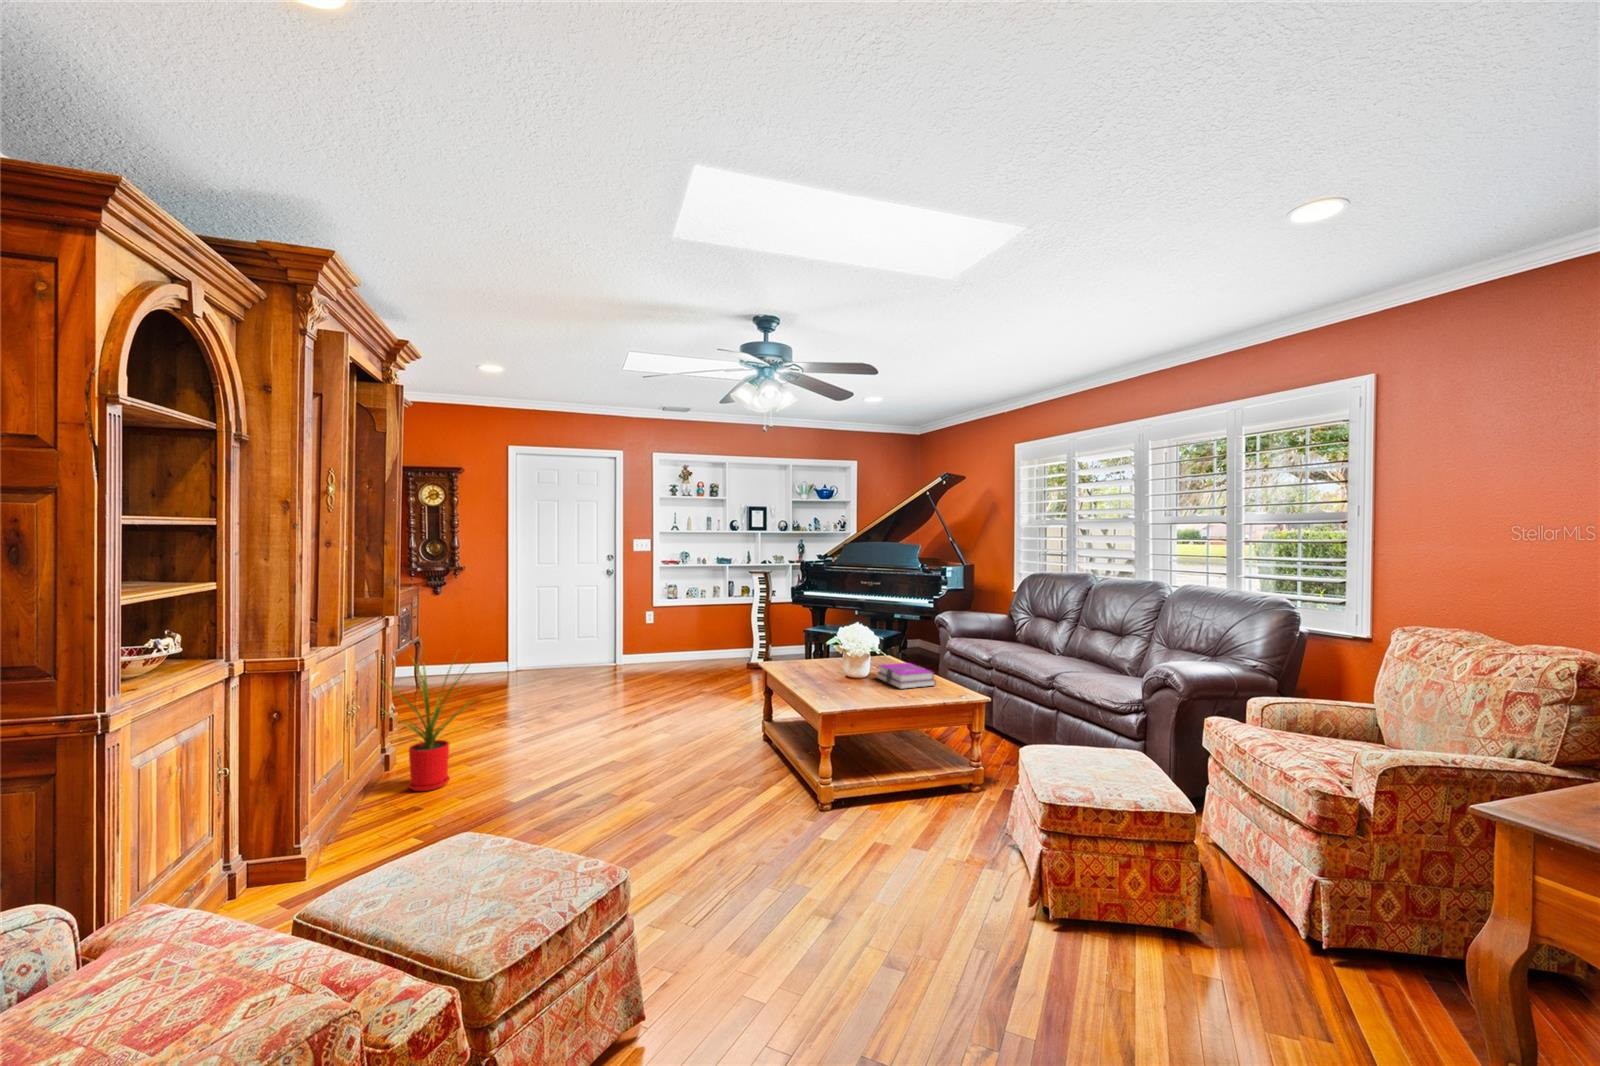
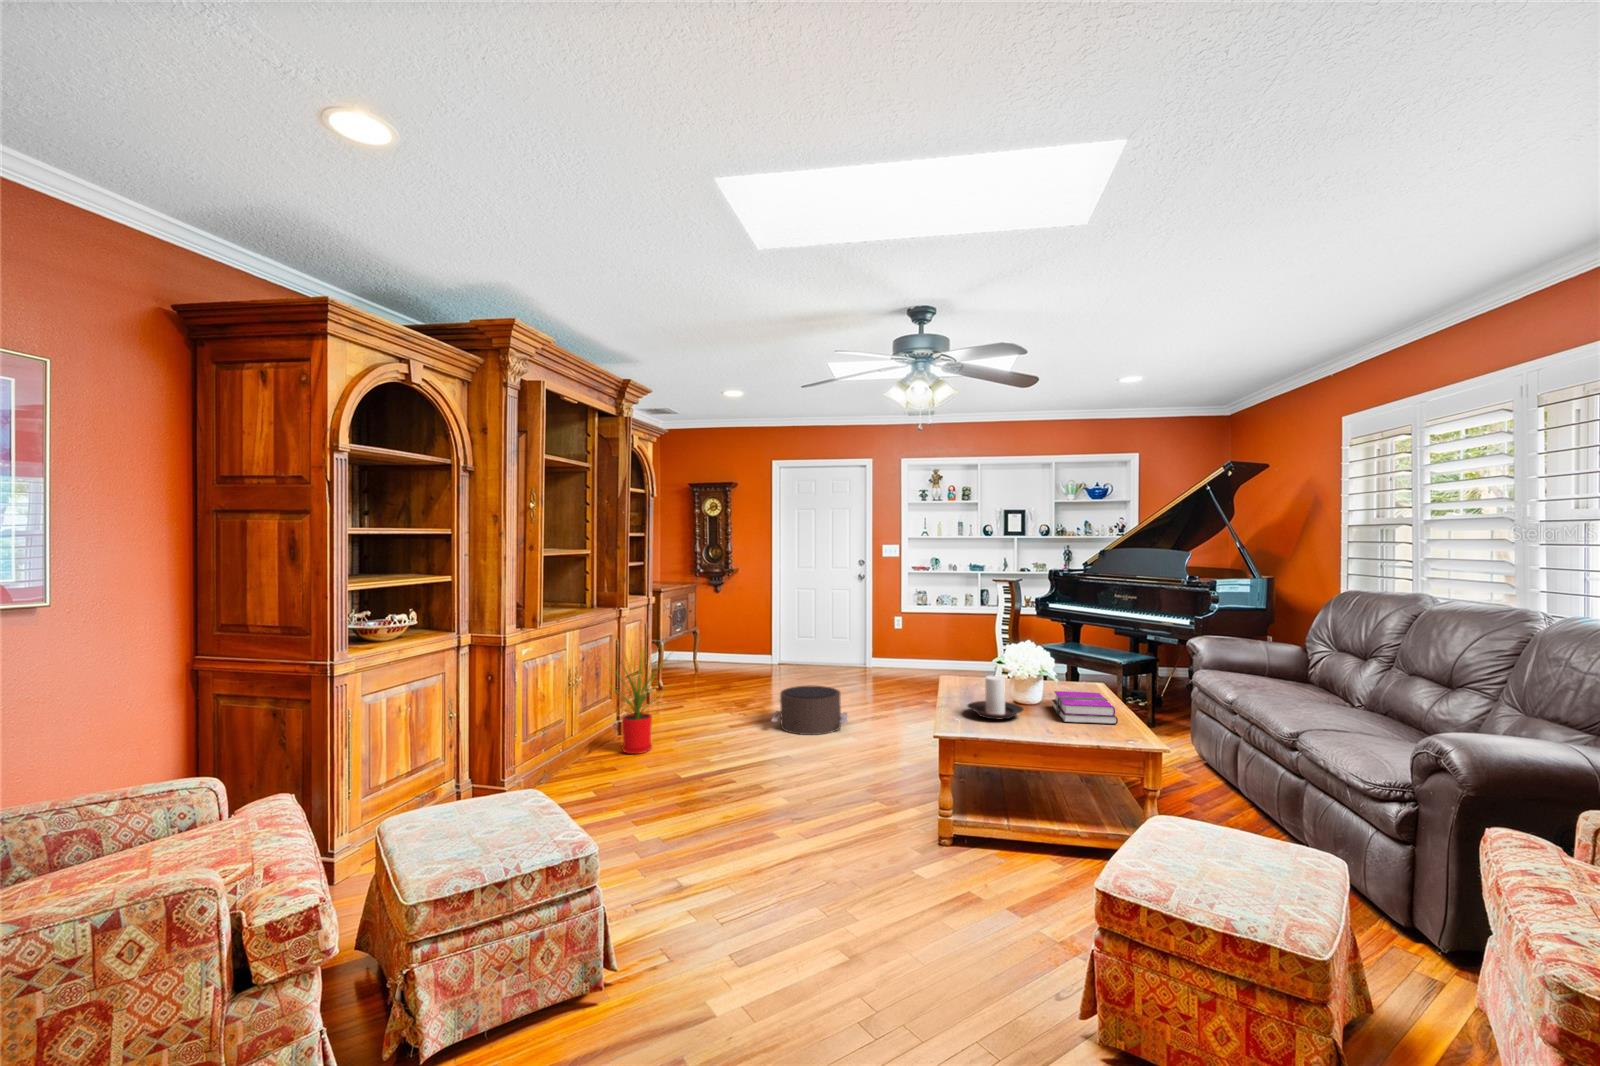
candle holder: none [822,655,870,694] -> present [968,675,1023,719]
pouf: none [573,686,657,738] -> present [772,686,848,735]

